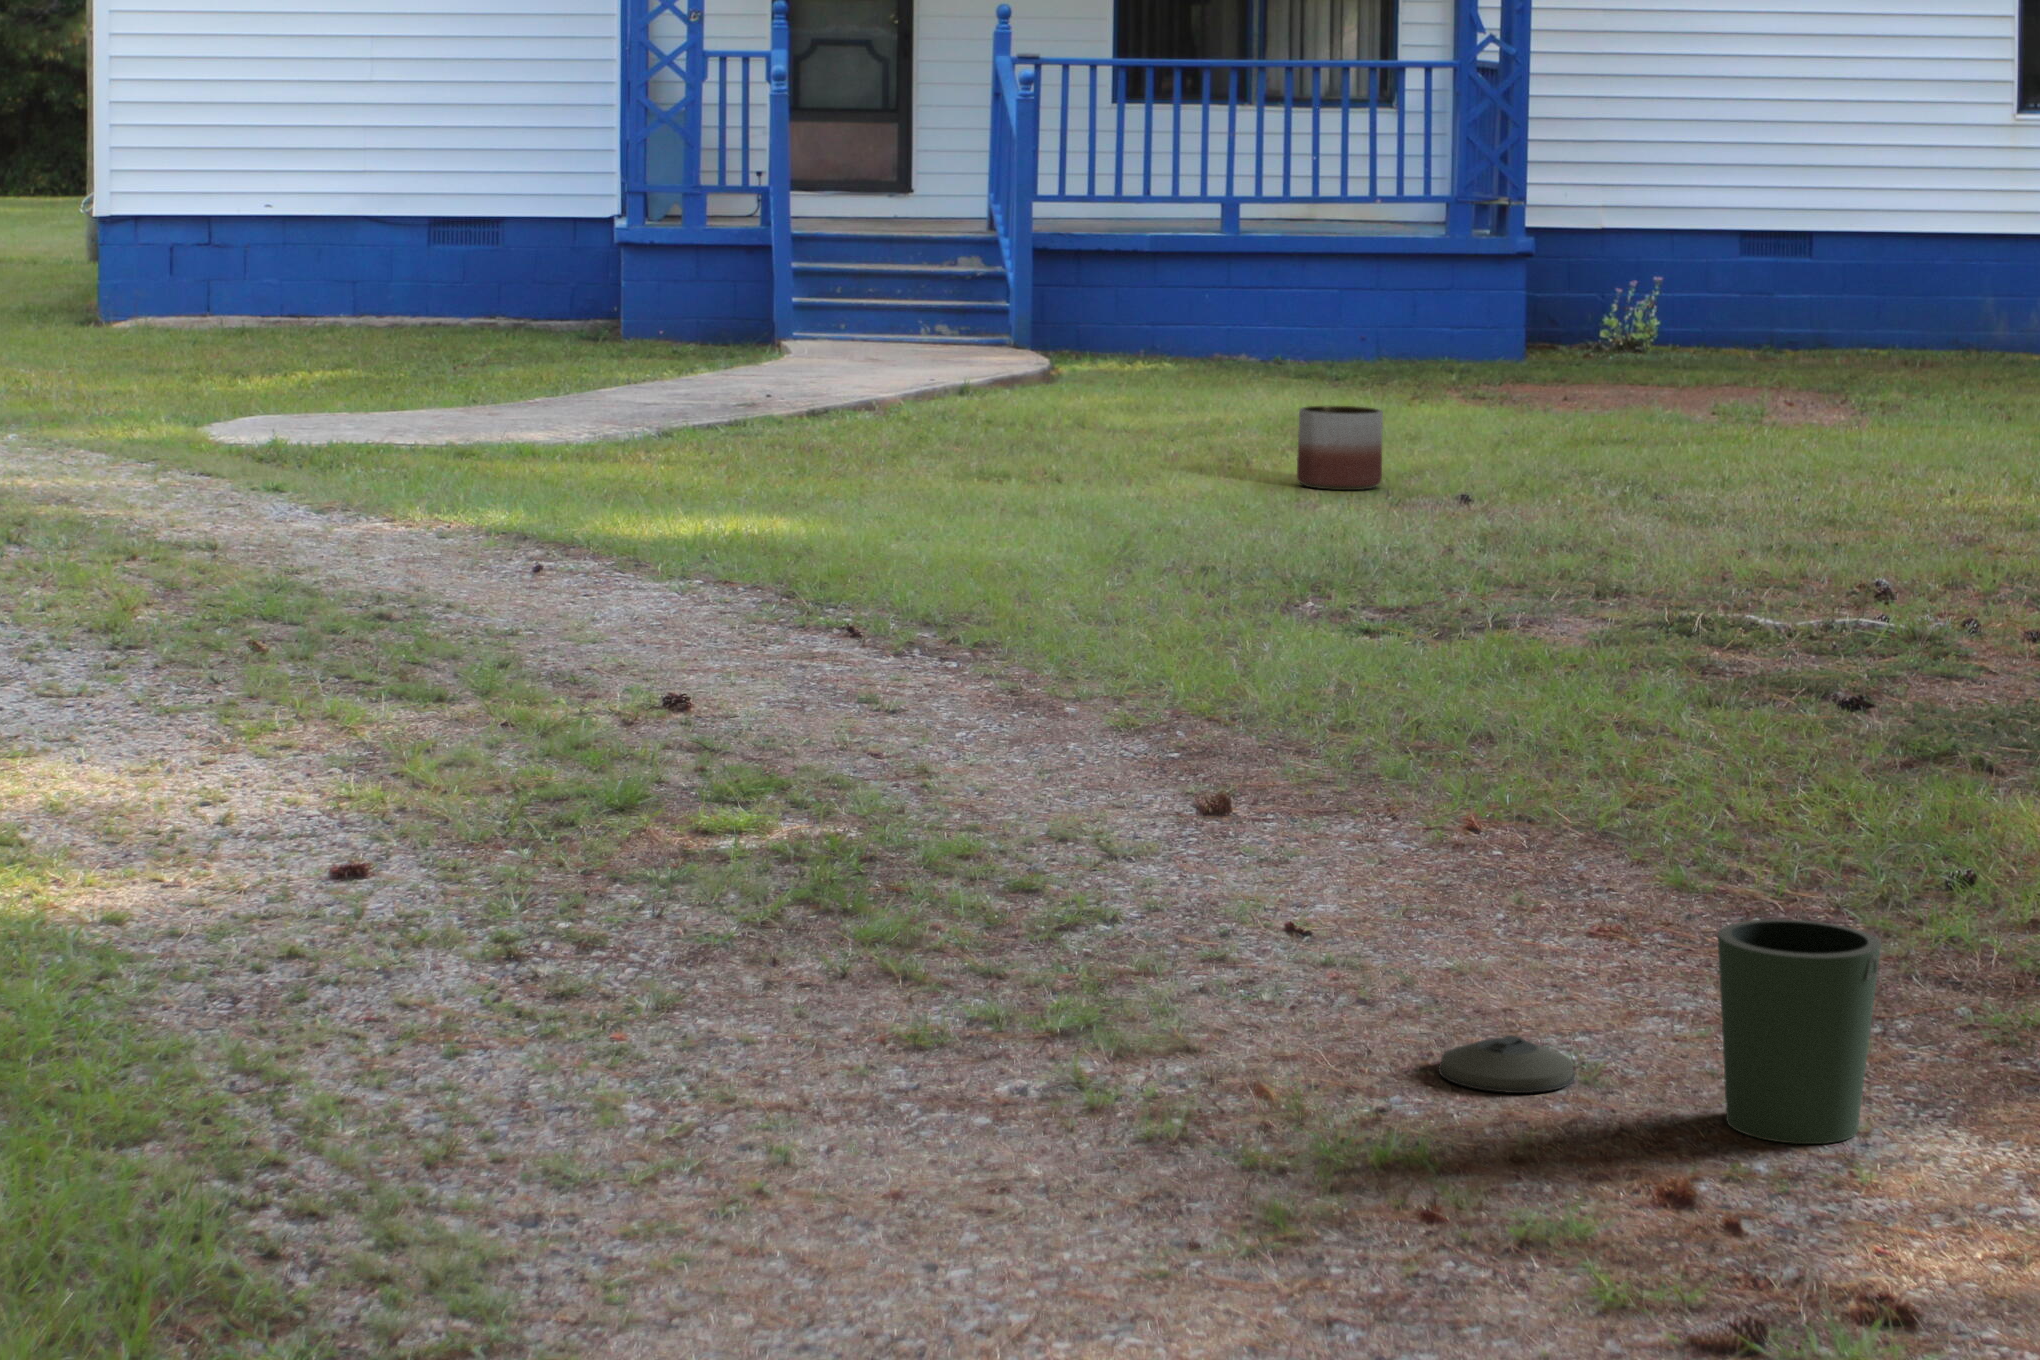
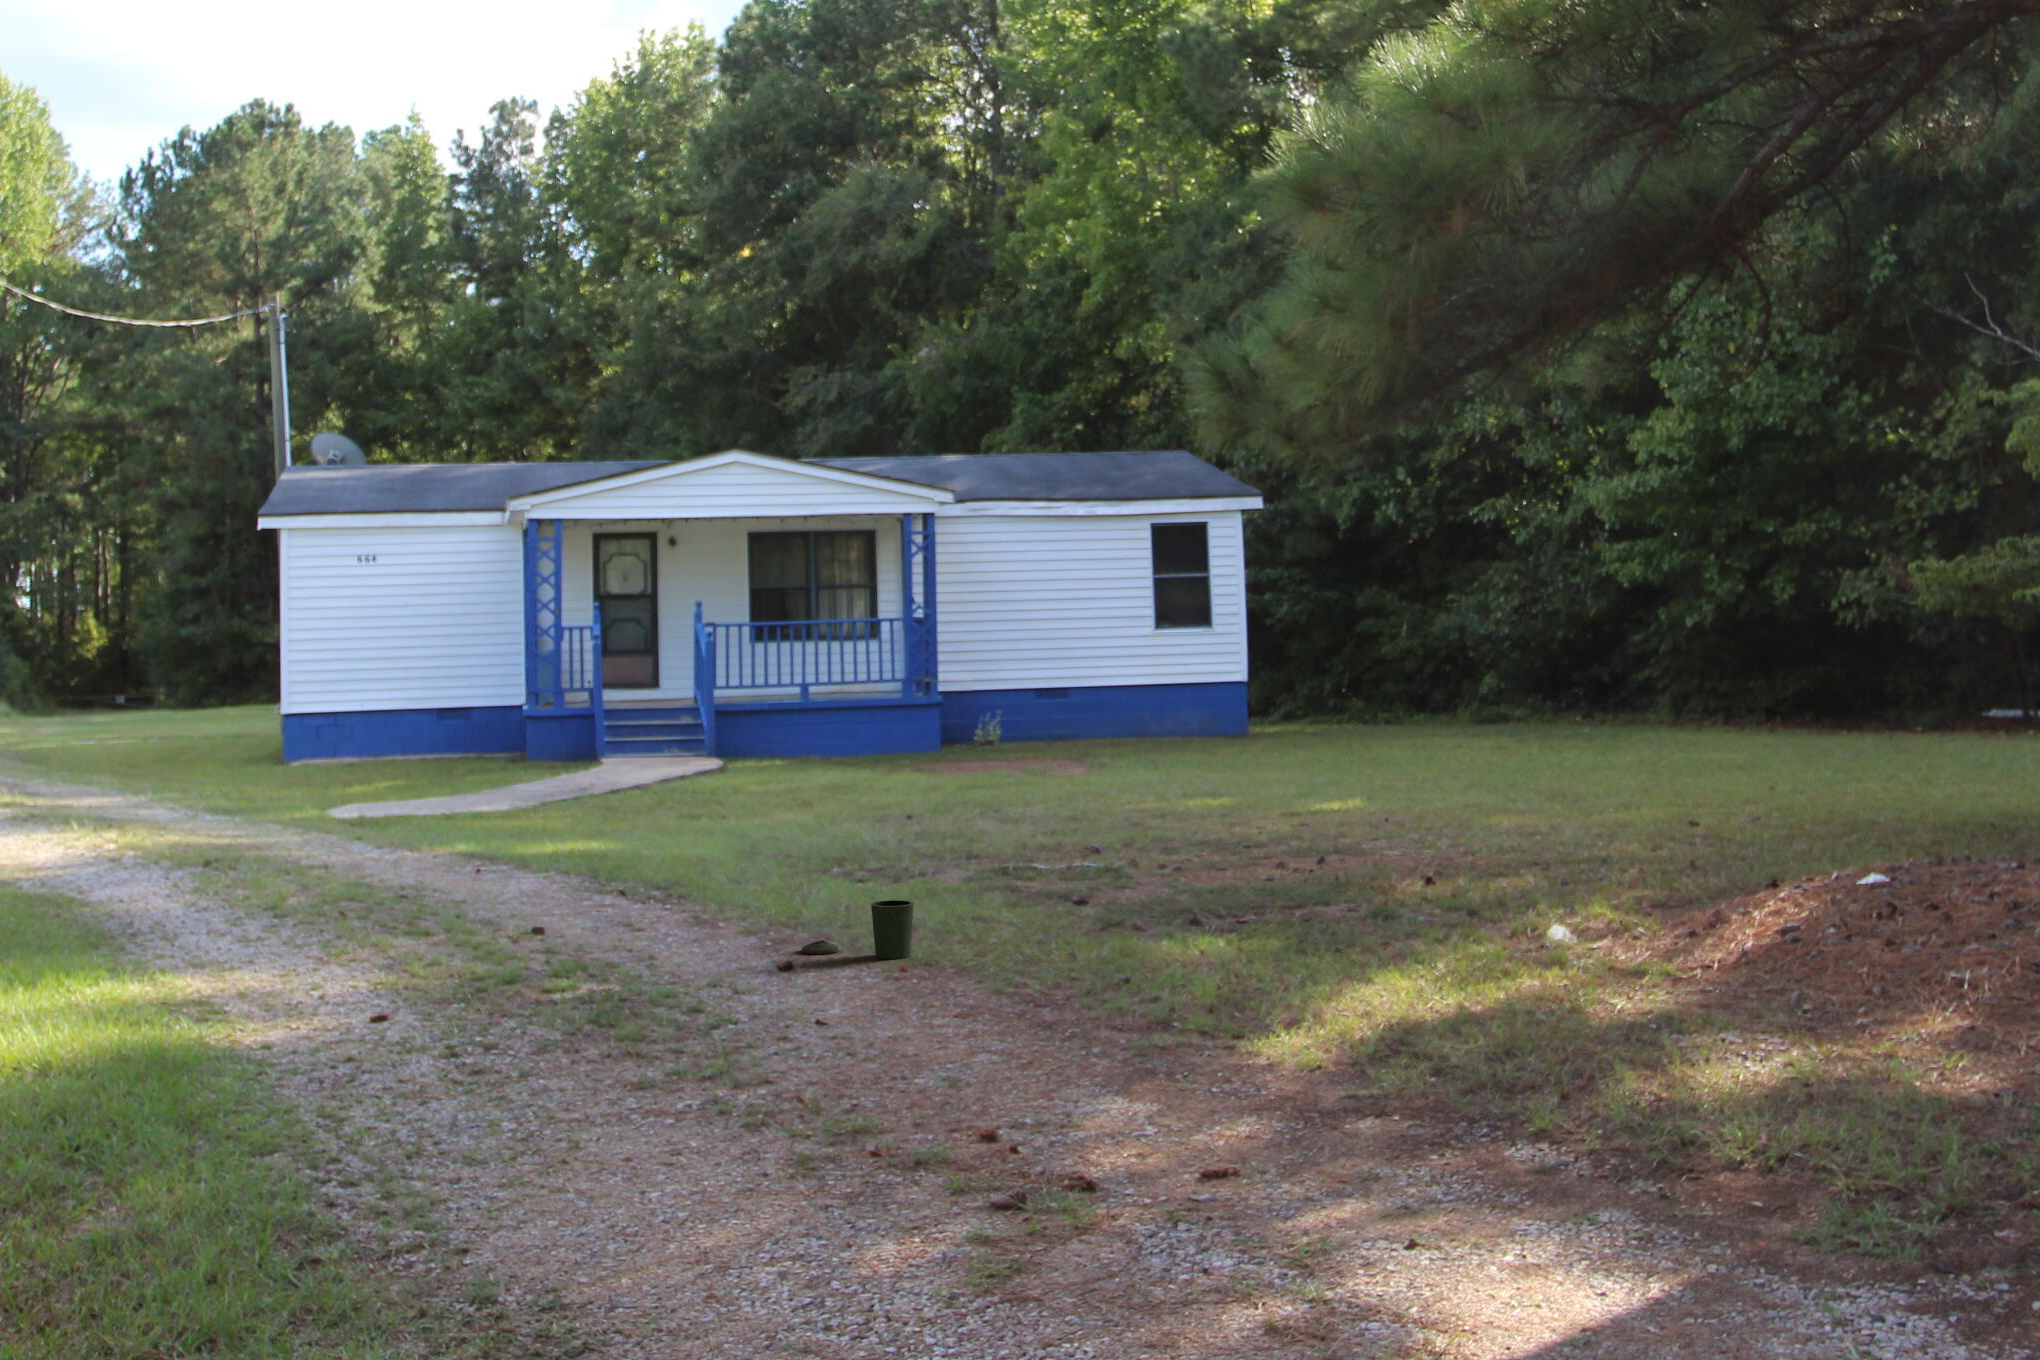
planter: present [1297,406,1383,490] -> none [814,774,848,808]

